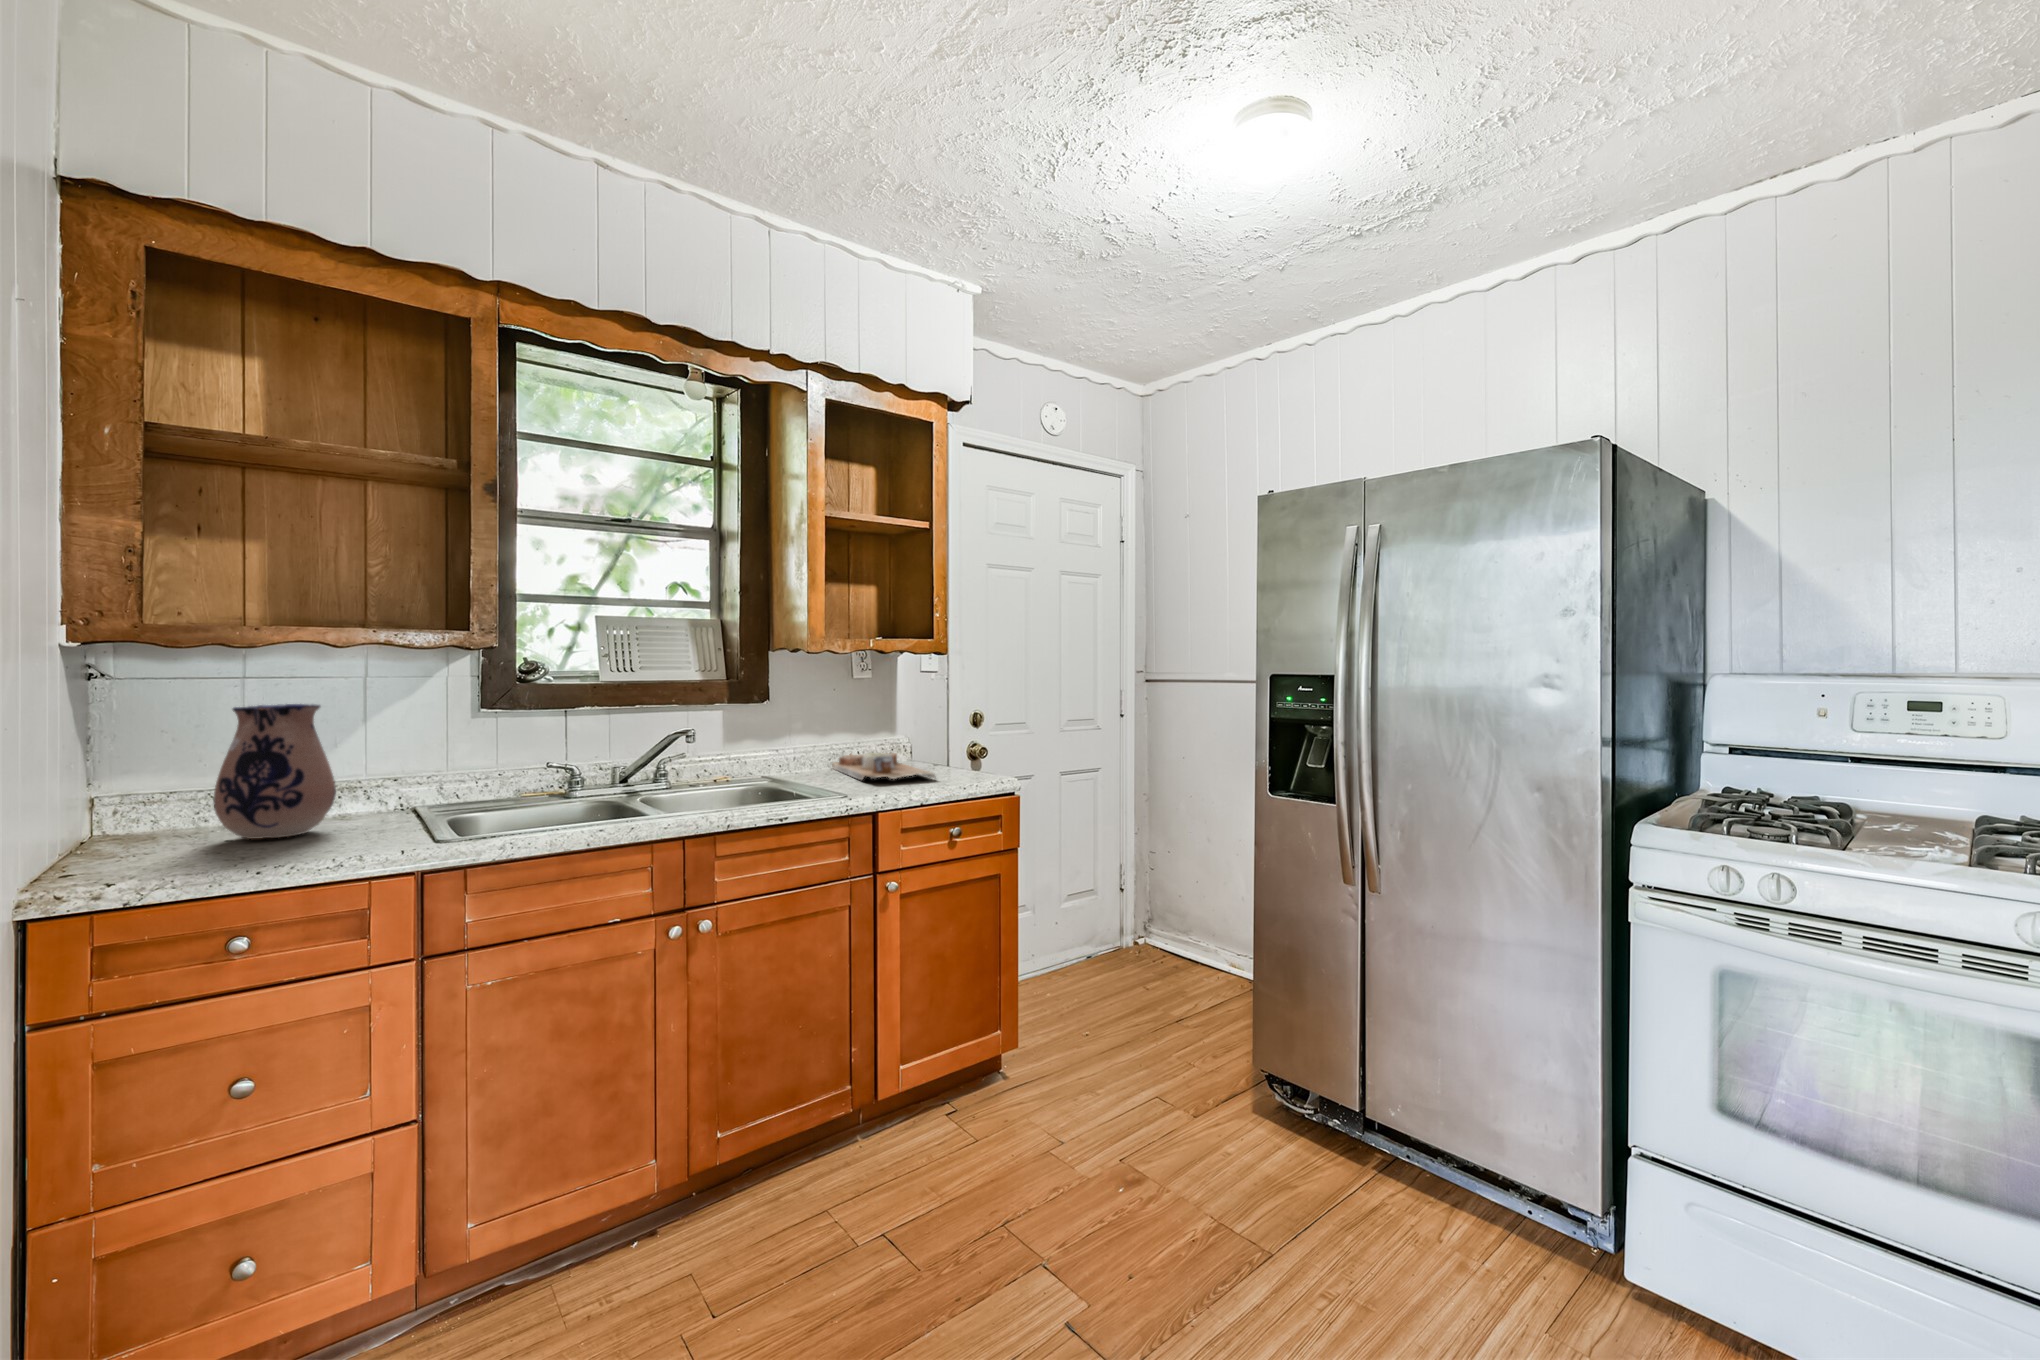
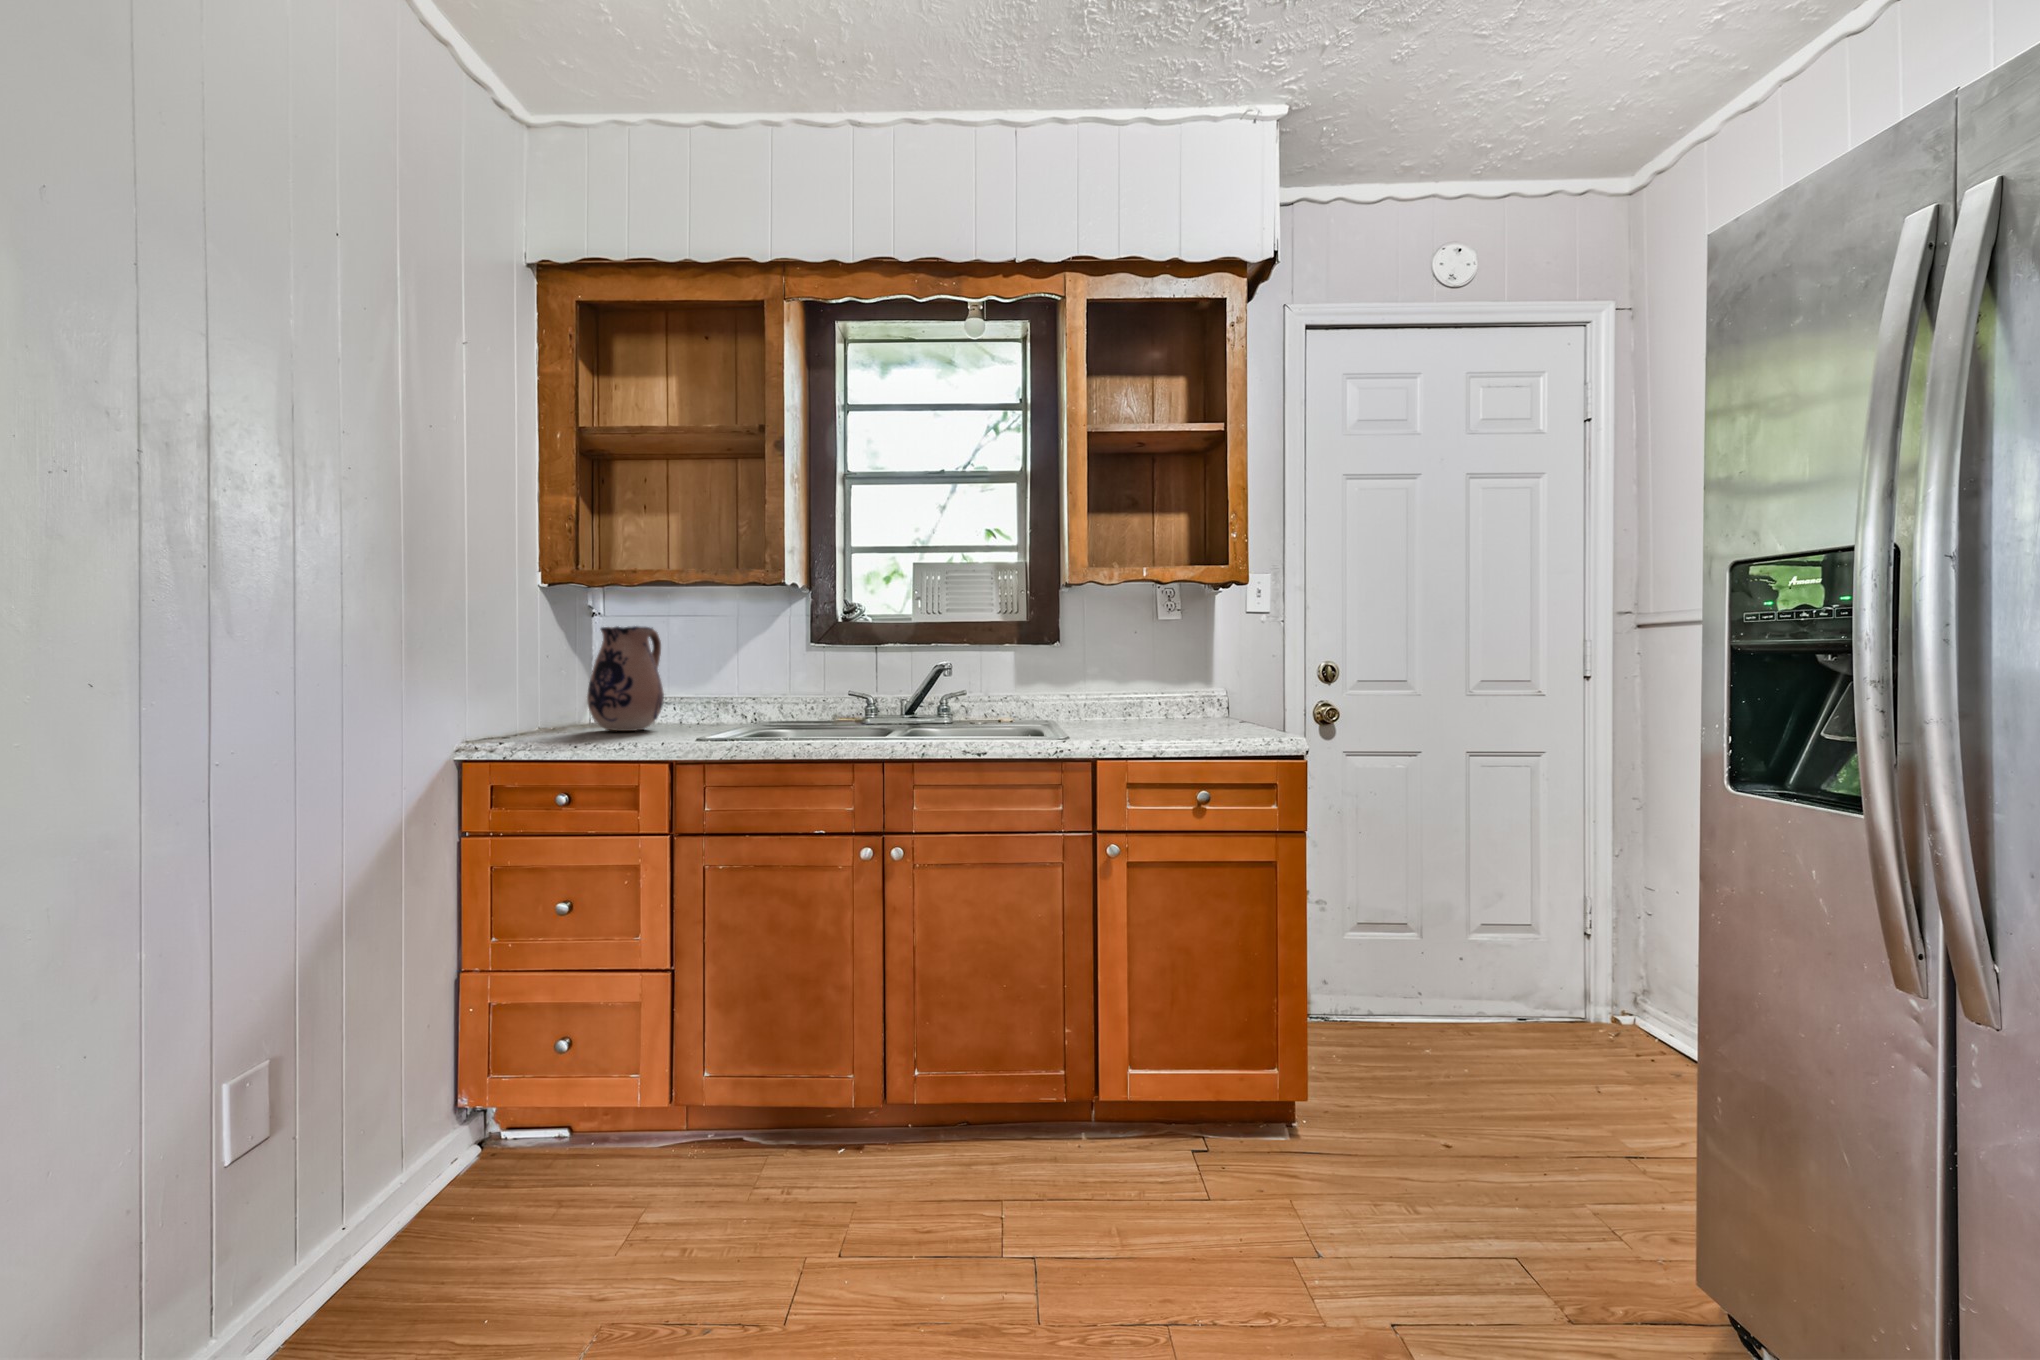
cutting board: present [832,753,935,780] -> none [1118,702,1200,734]

